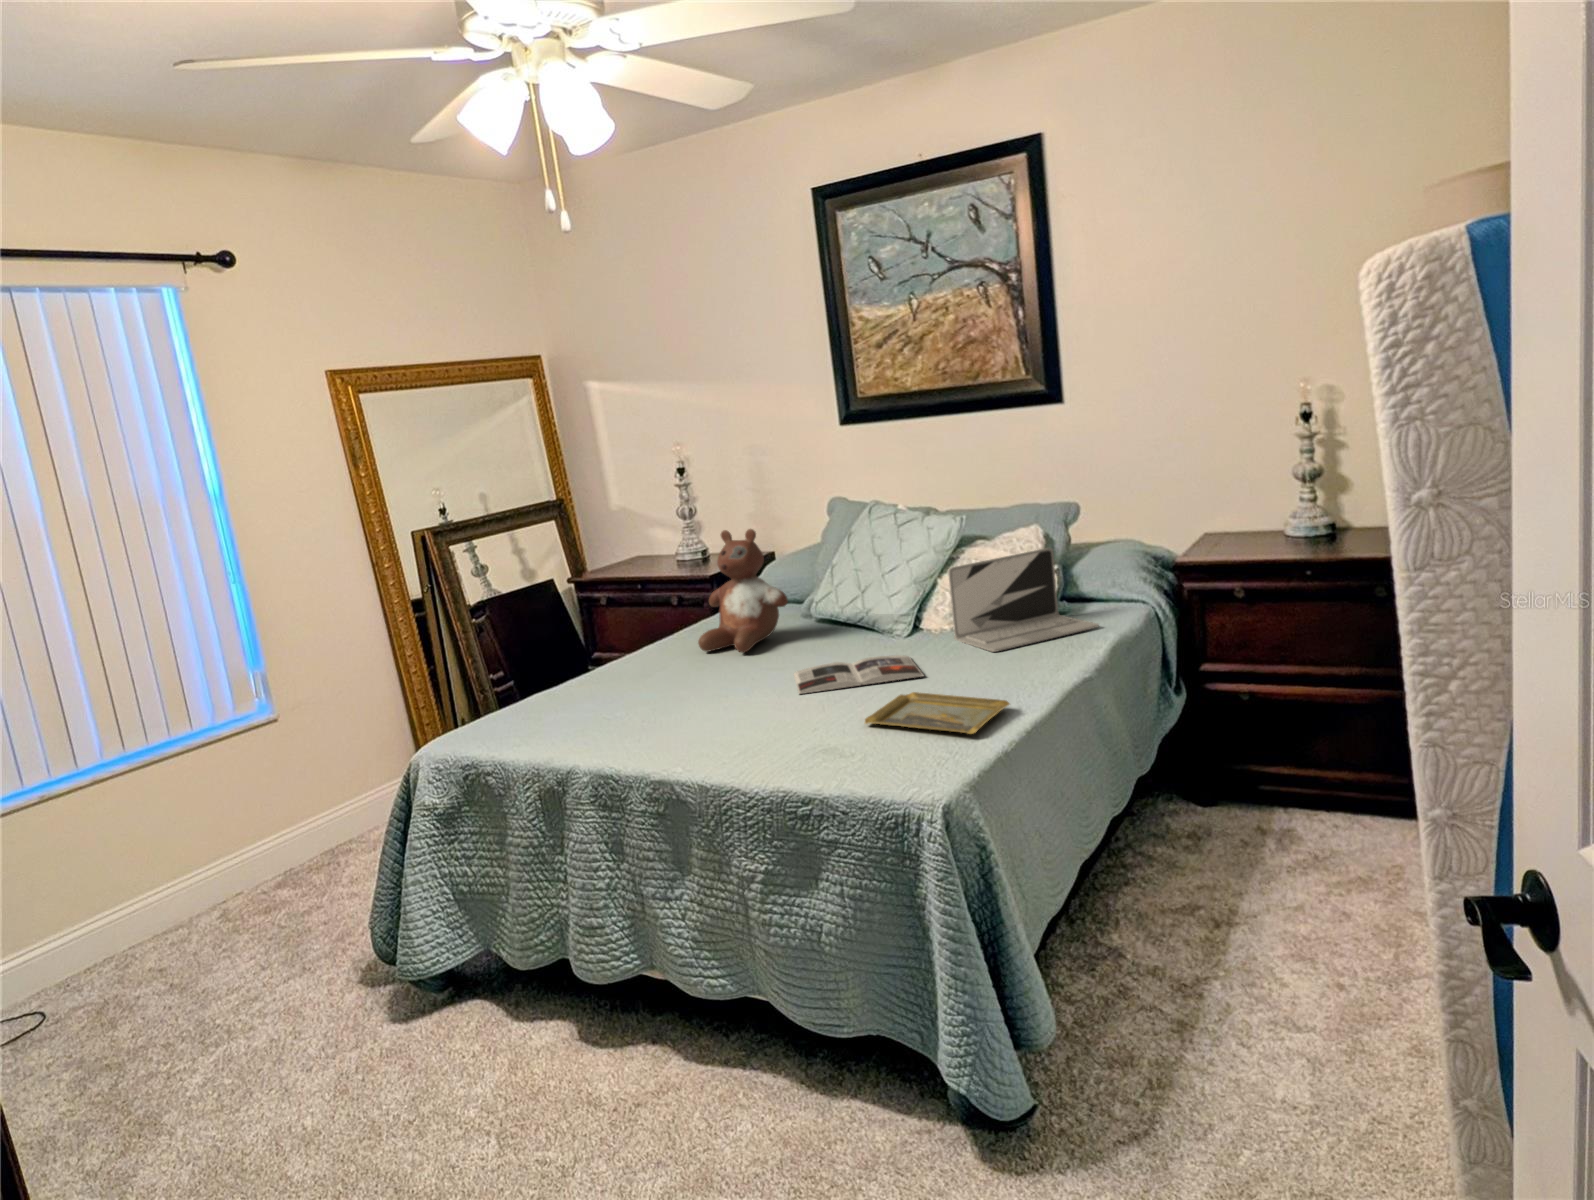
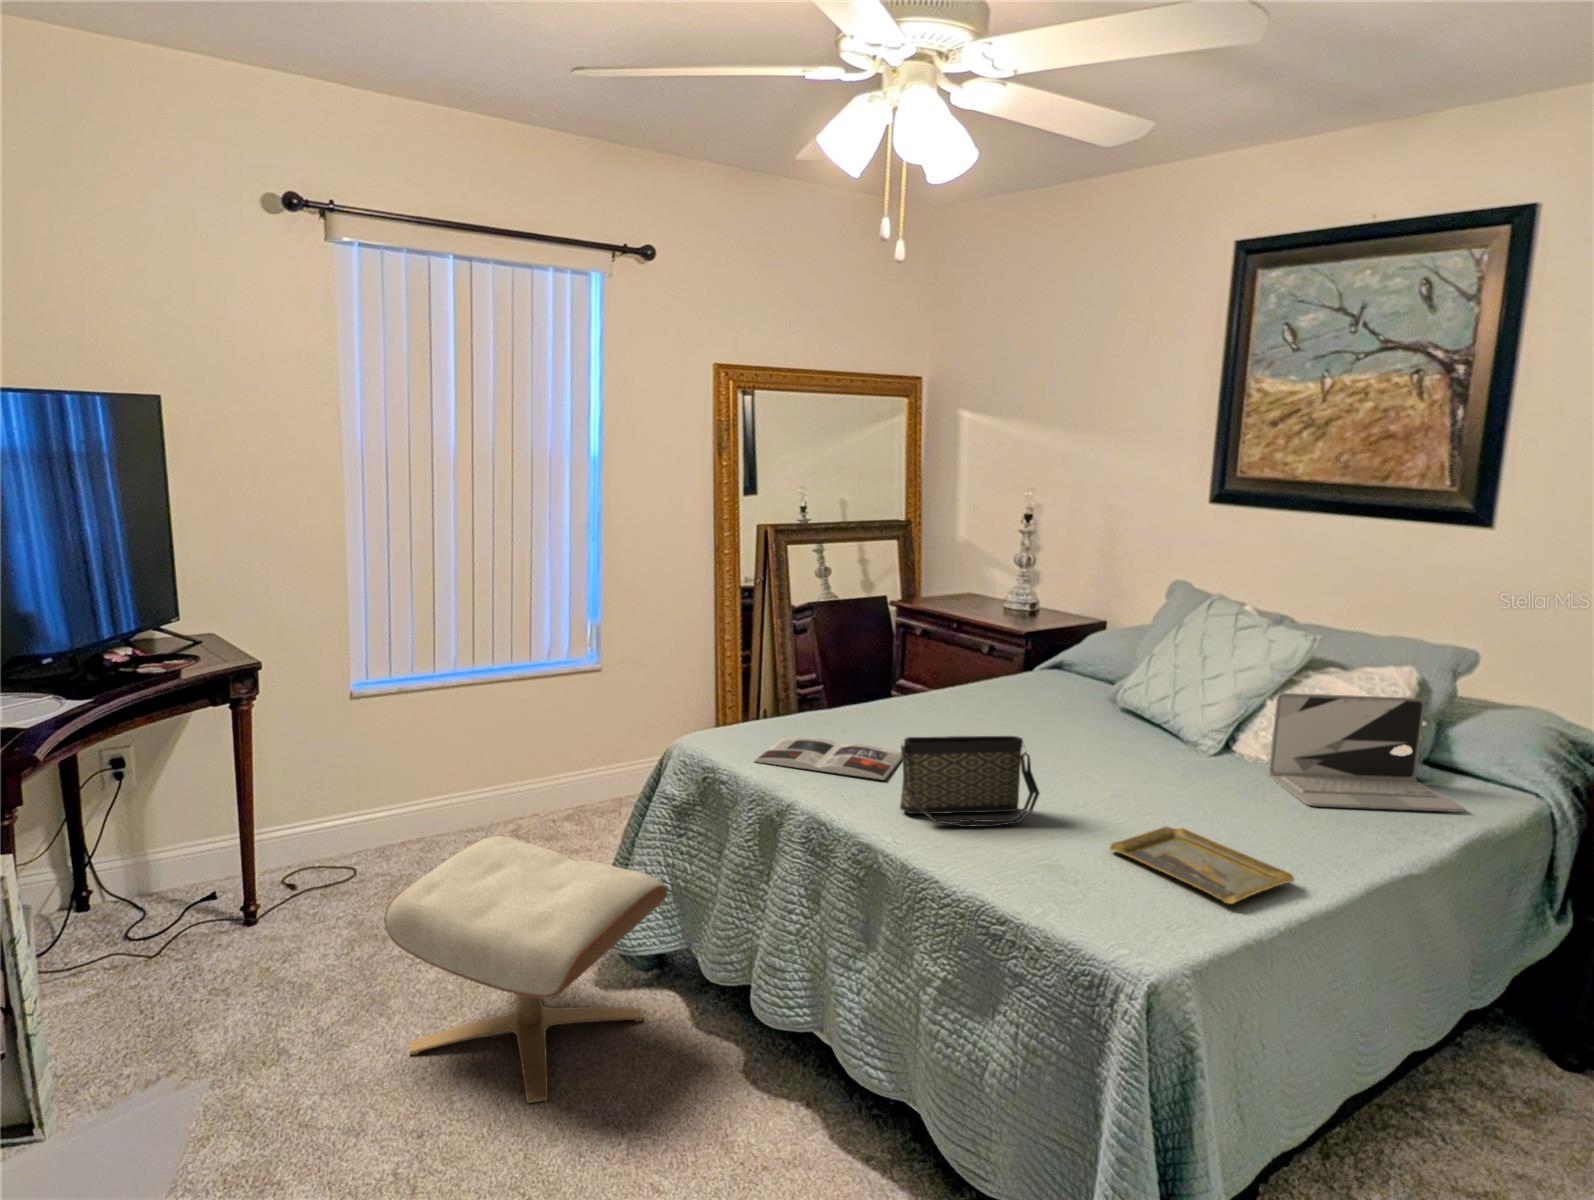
stuffed bear: present [698,529,788,653] -> none [980,592,1085,726]
handbag: none [664,652,794,745] -> present [900,736,1039,827]
magazine: present [794,655,924,694] -> present [755,737,902,780]
ottoman: none [142,886,460,1160] -> present [384,836,667,1103]

